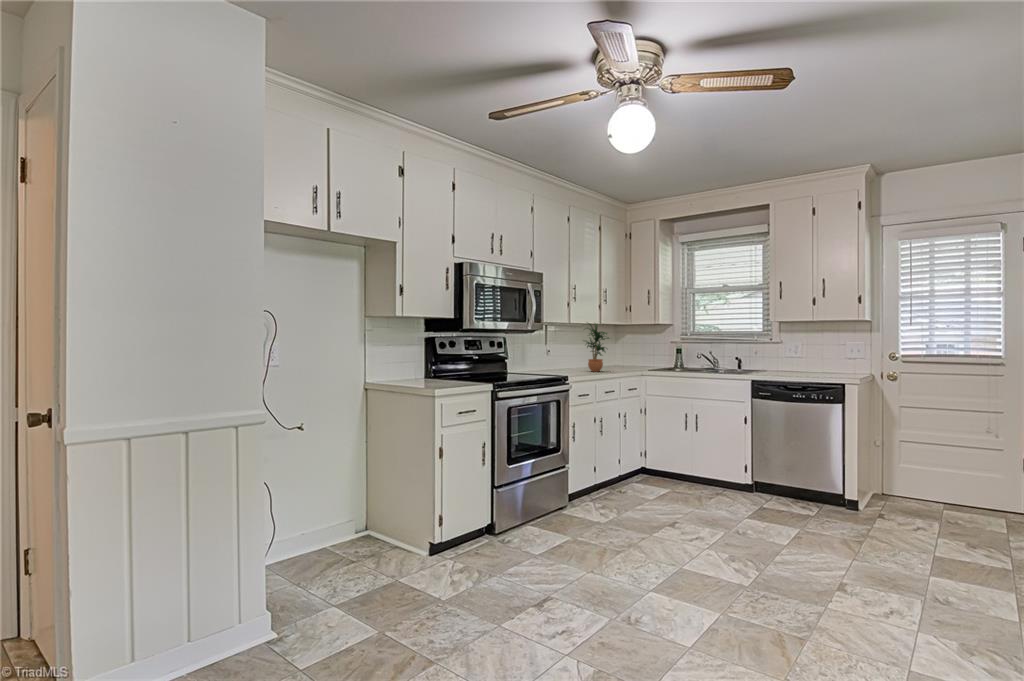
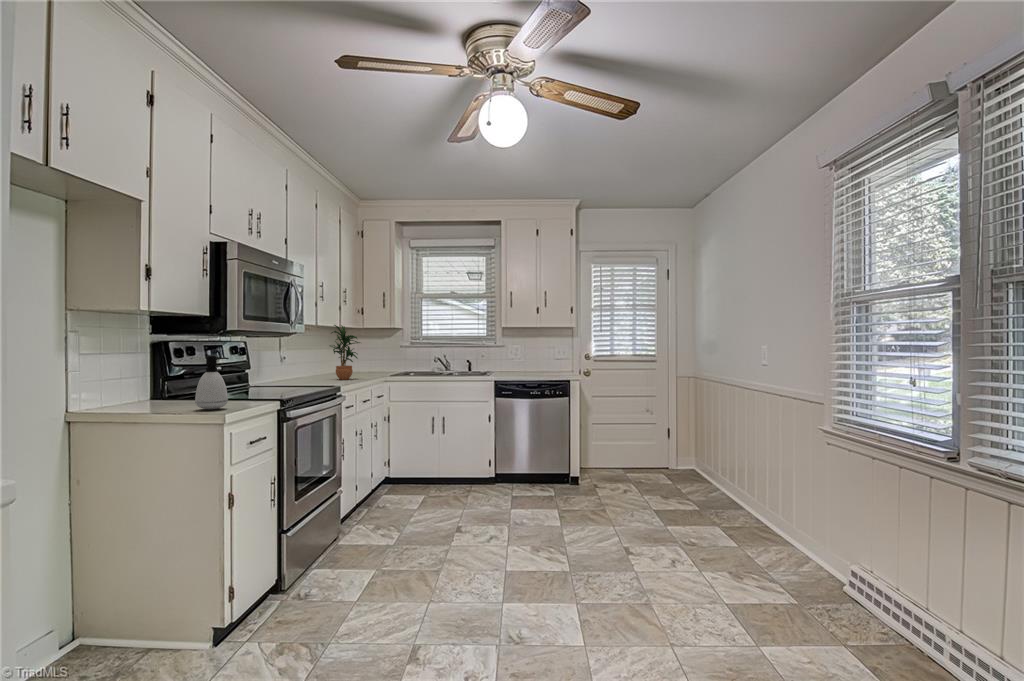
soap dispenser: none [426,347,447,386] -> present [195,355,229,409]

